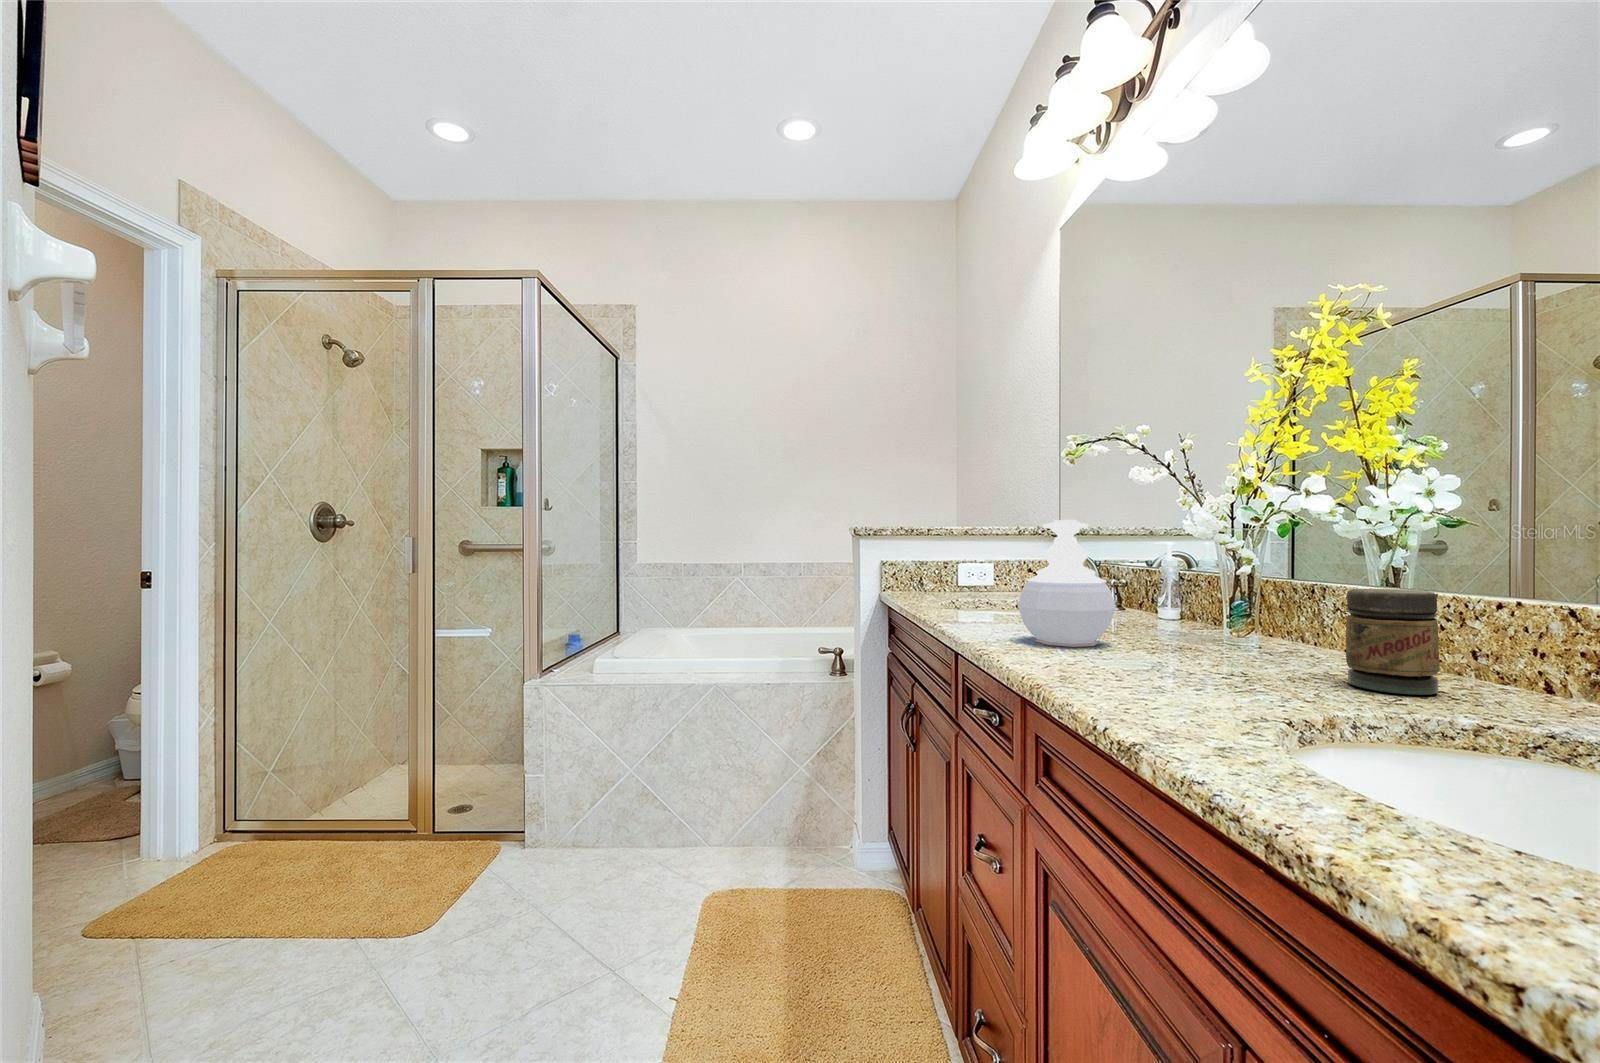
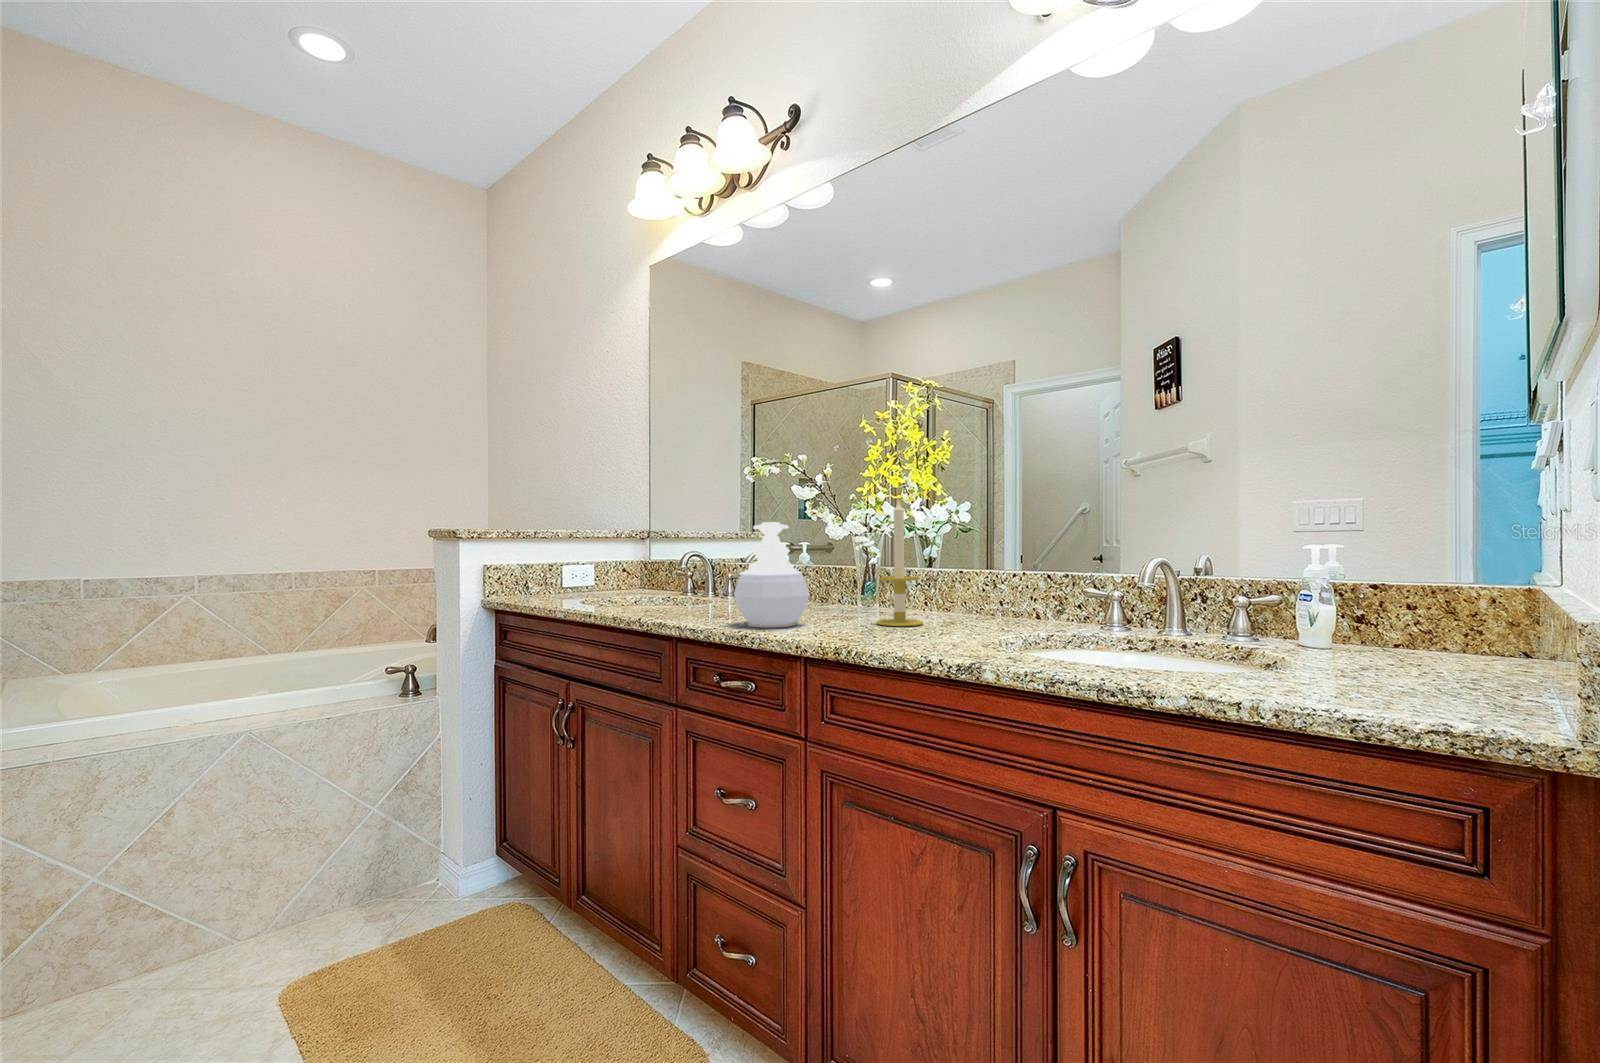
candle: none [1207,483,1287,669] -> present [877,498,923,626]
jar: present [1346,589,1440,695] -> none [964,567,1007,629]

